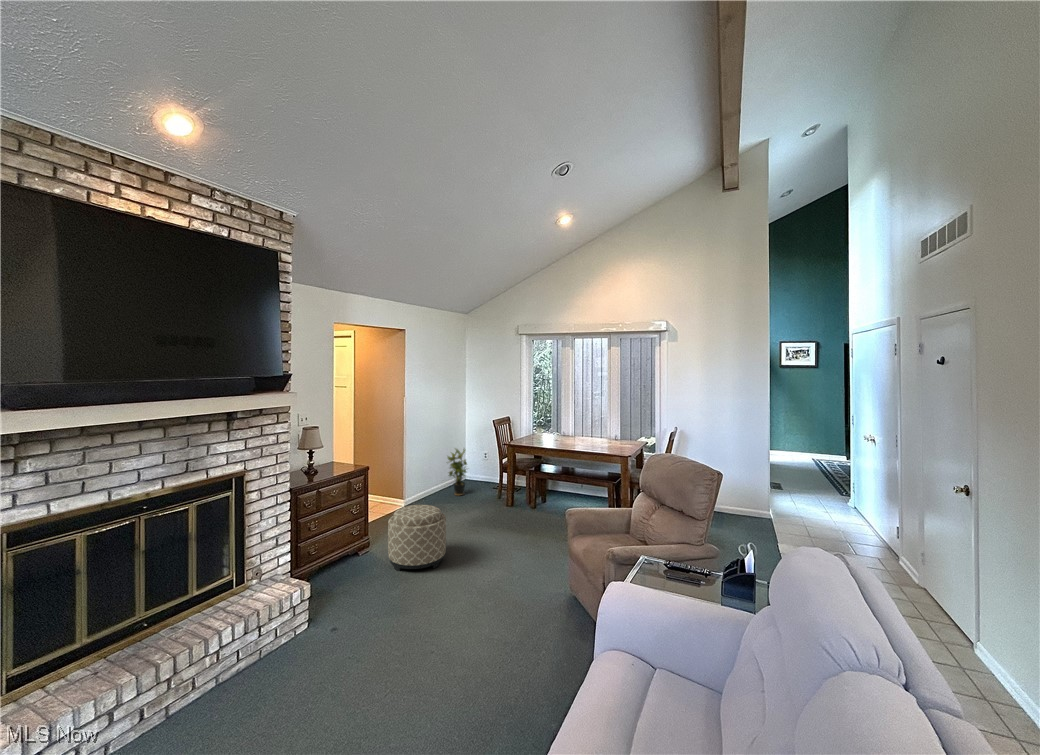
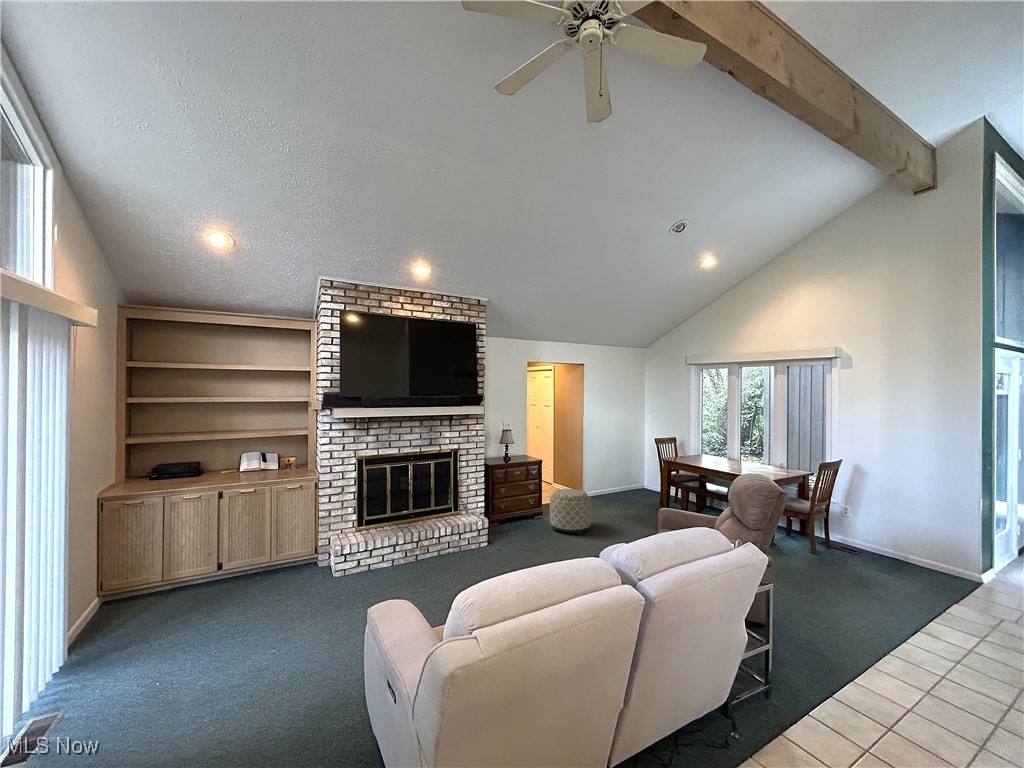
potted plant: present [448,449,467,496] -> none [622,456,641,496]

